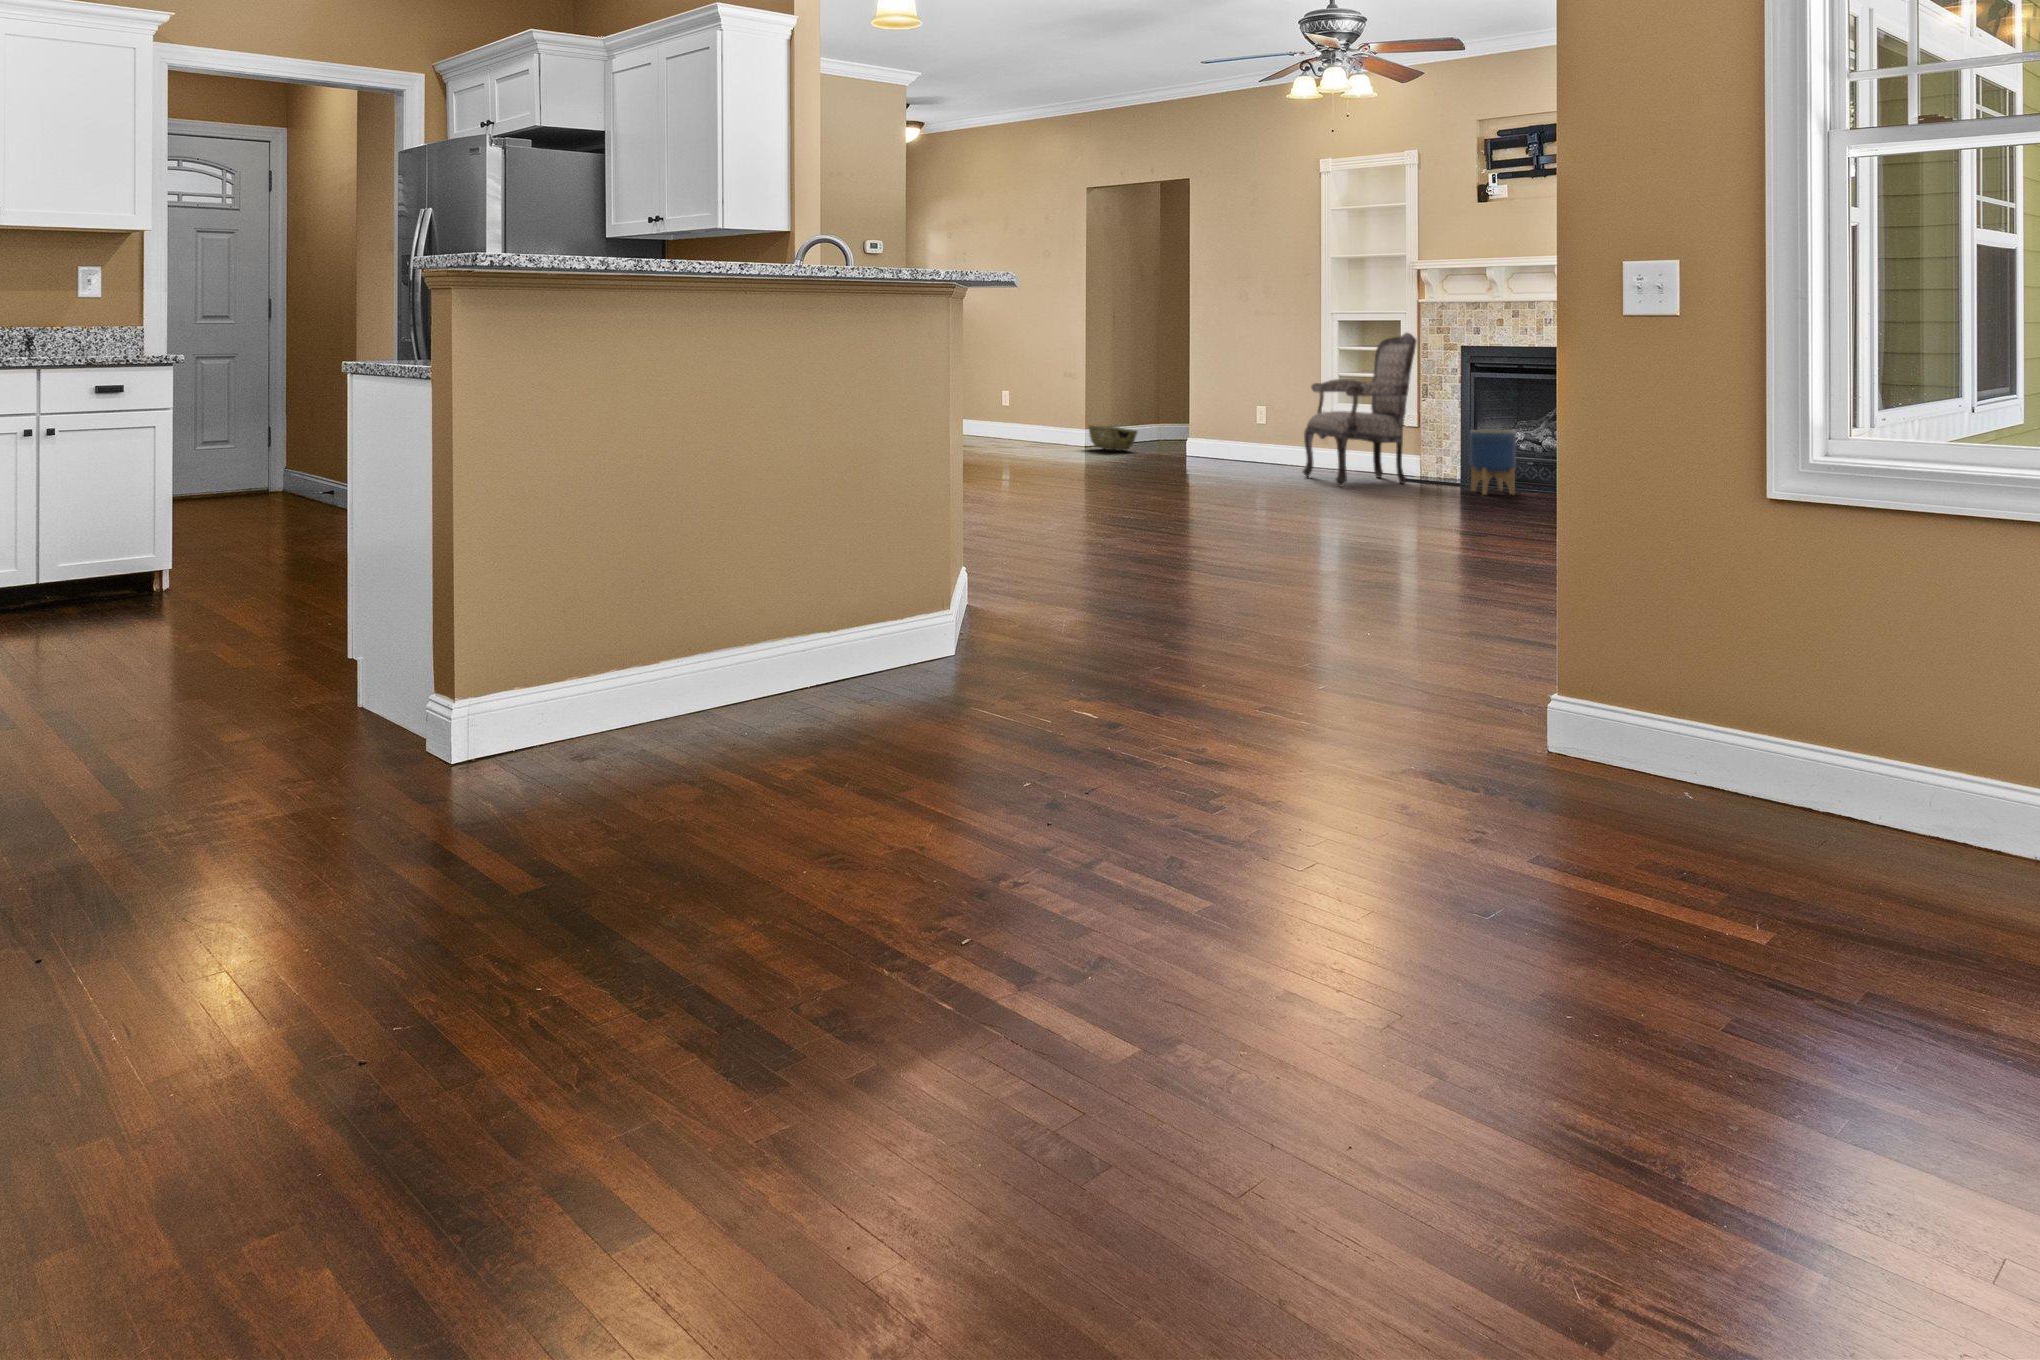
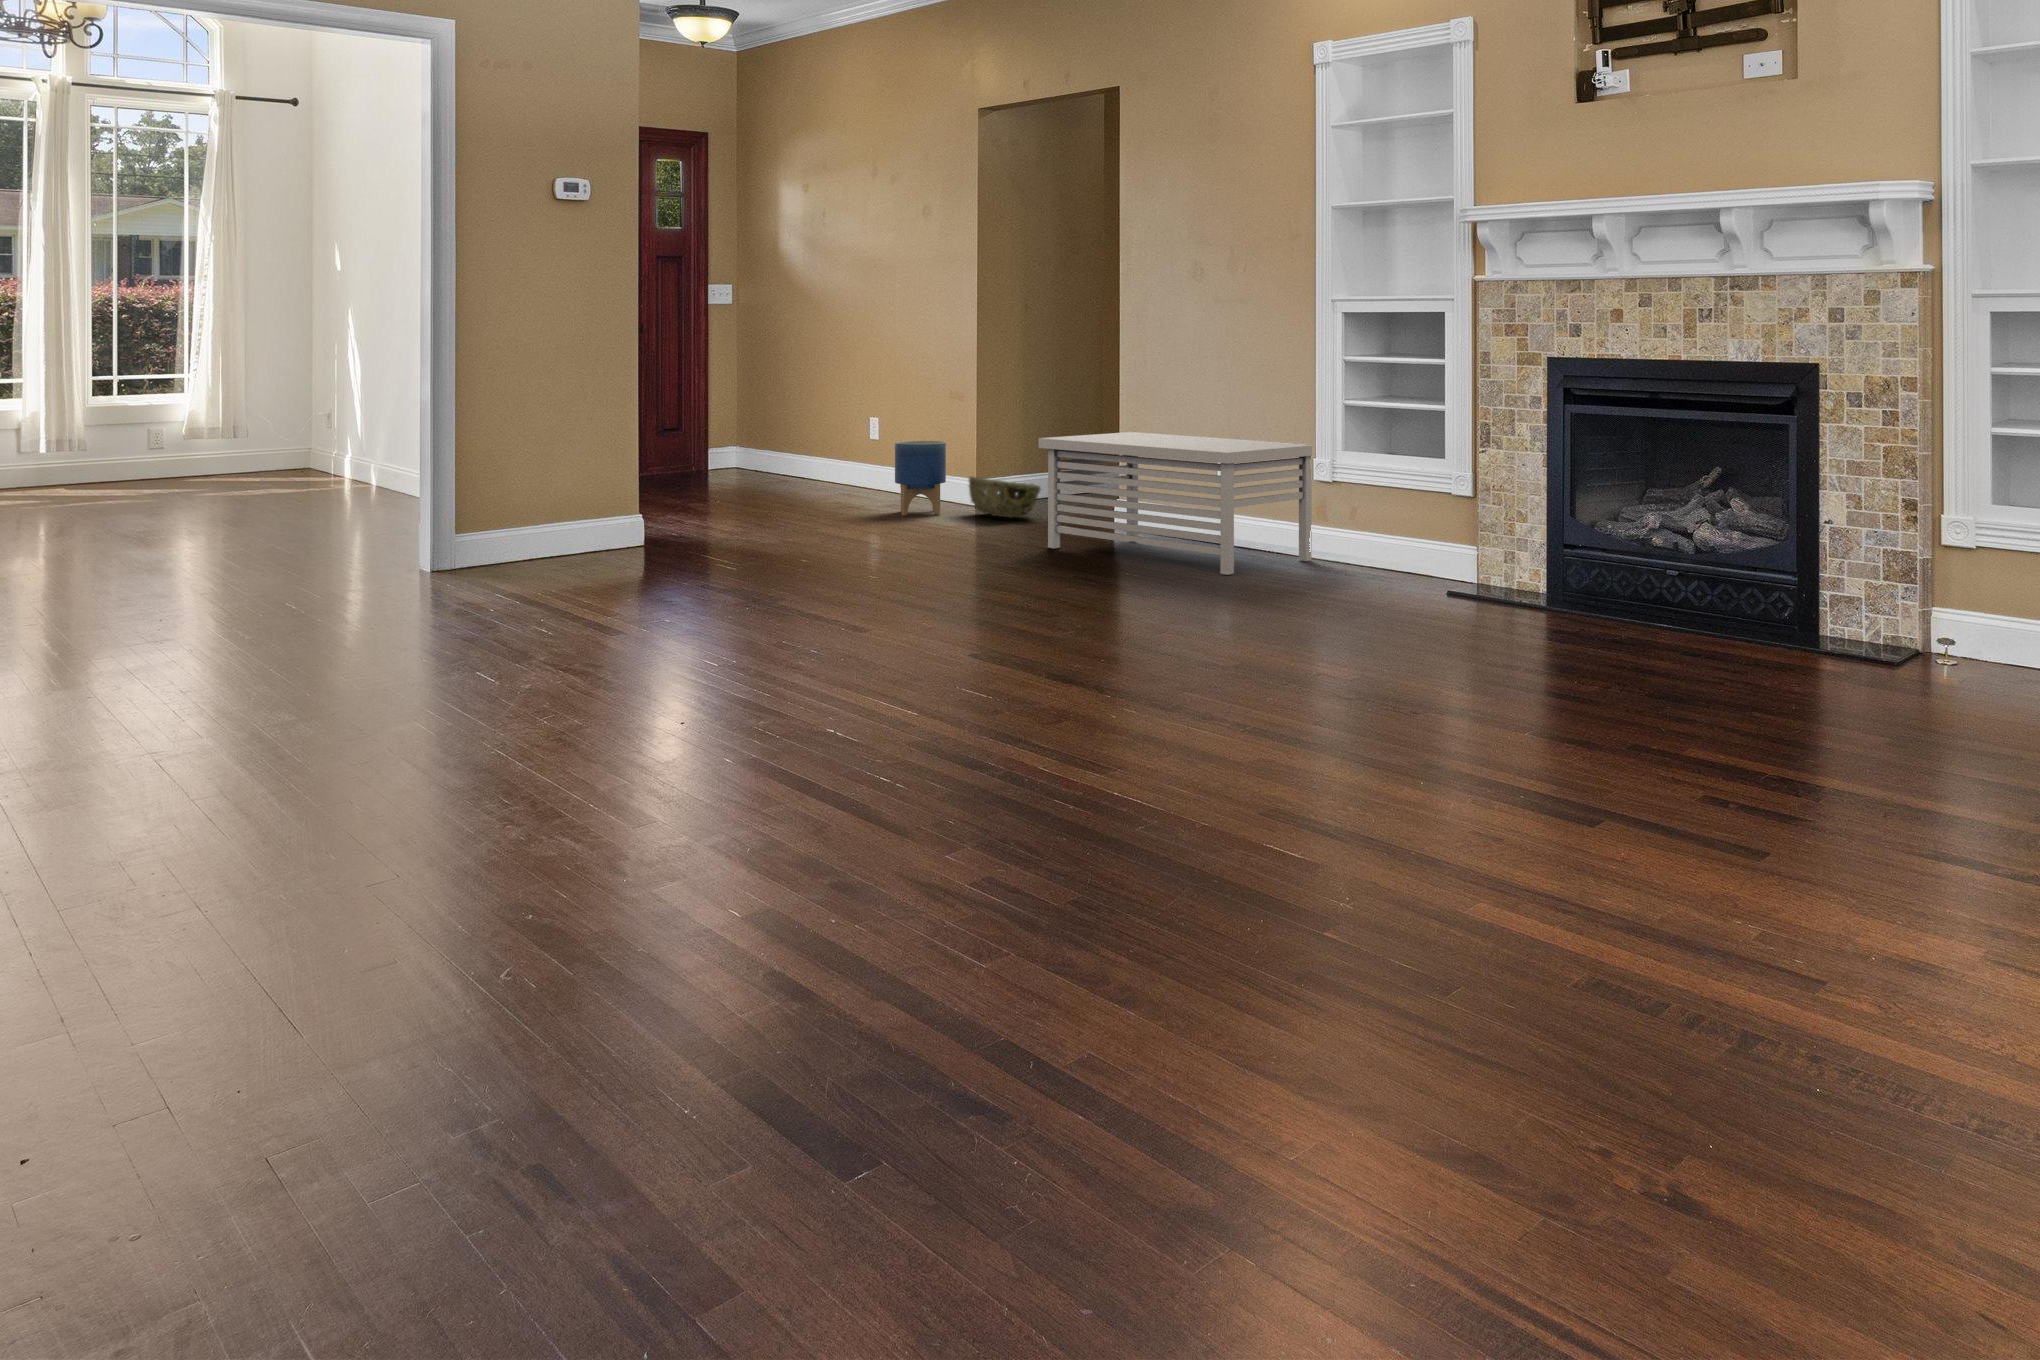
armchair: present [1302,333,1417,486] -> none [1274,332,1469,610]
storage bench: none [1150,394,1324,474] -> present [1039,432,1312,575]
planter: present [1470,430,1516,495] -> present [895,441,946,516]

